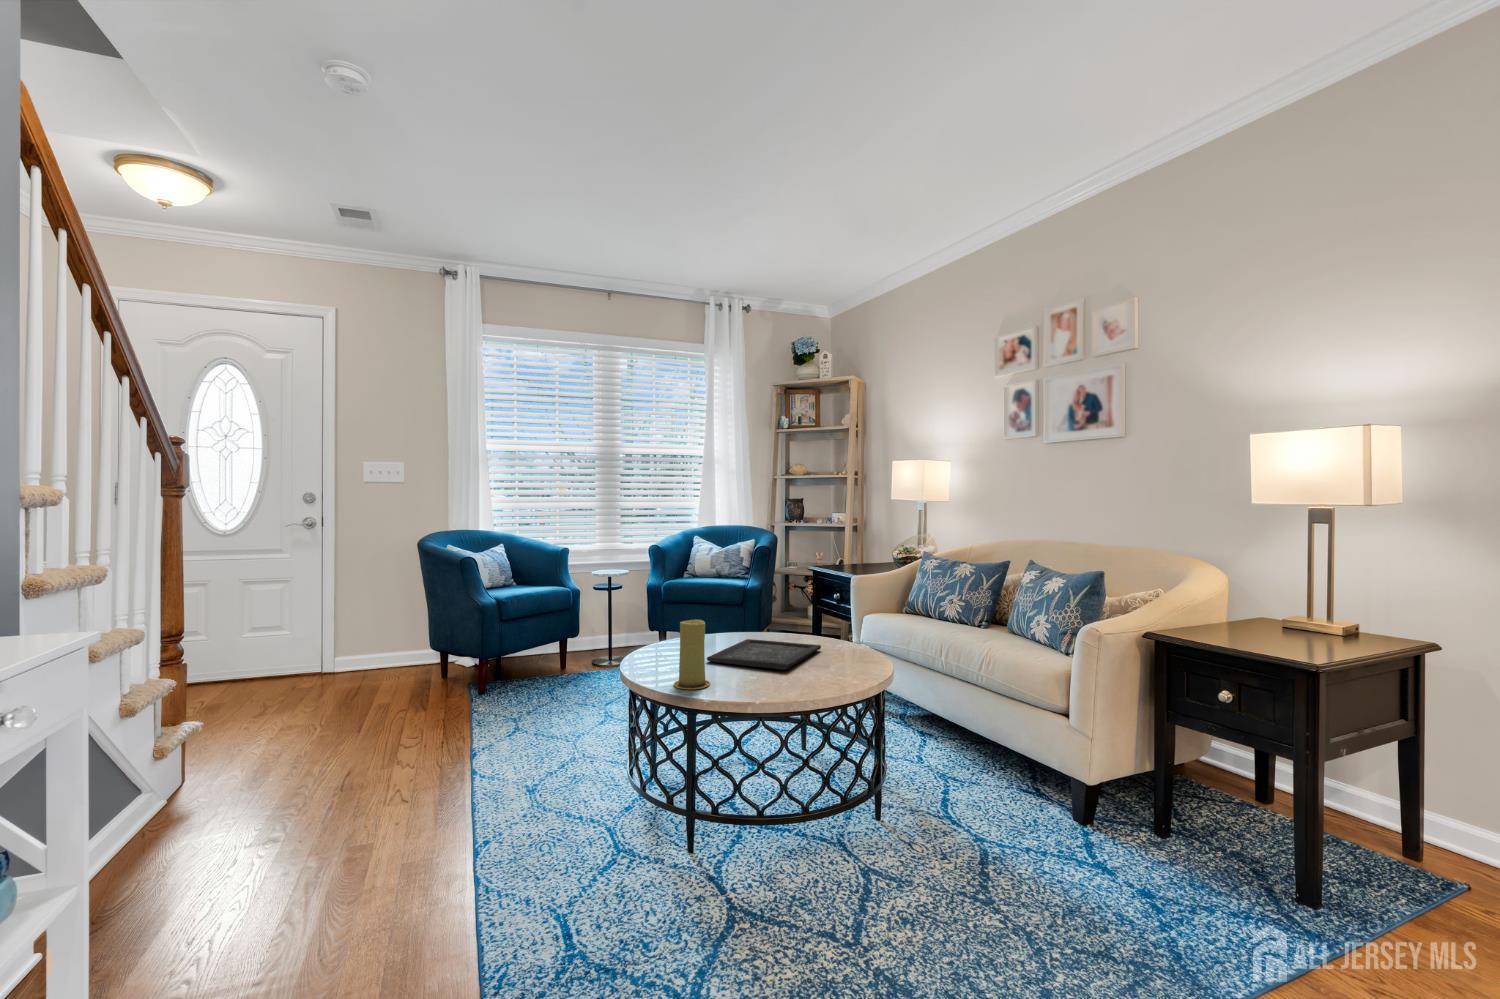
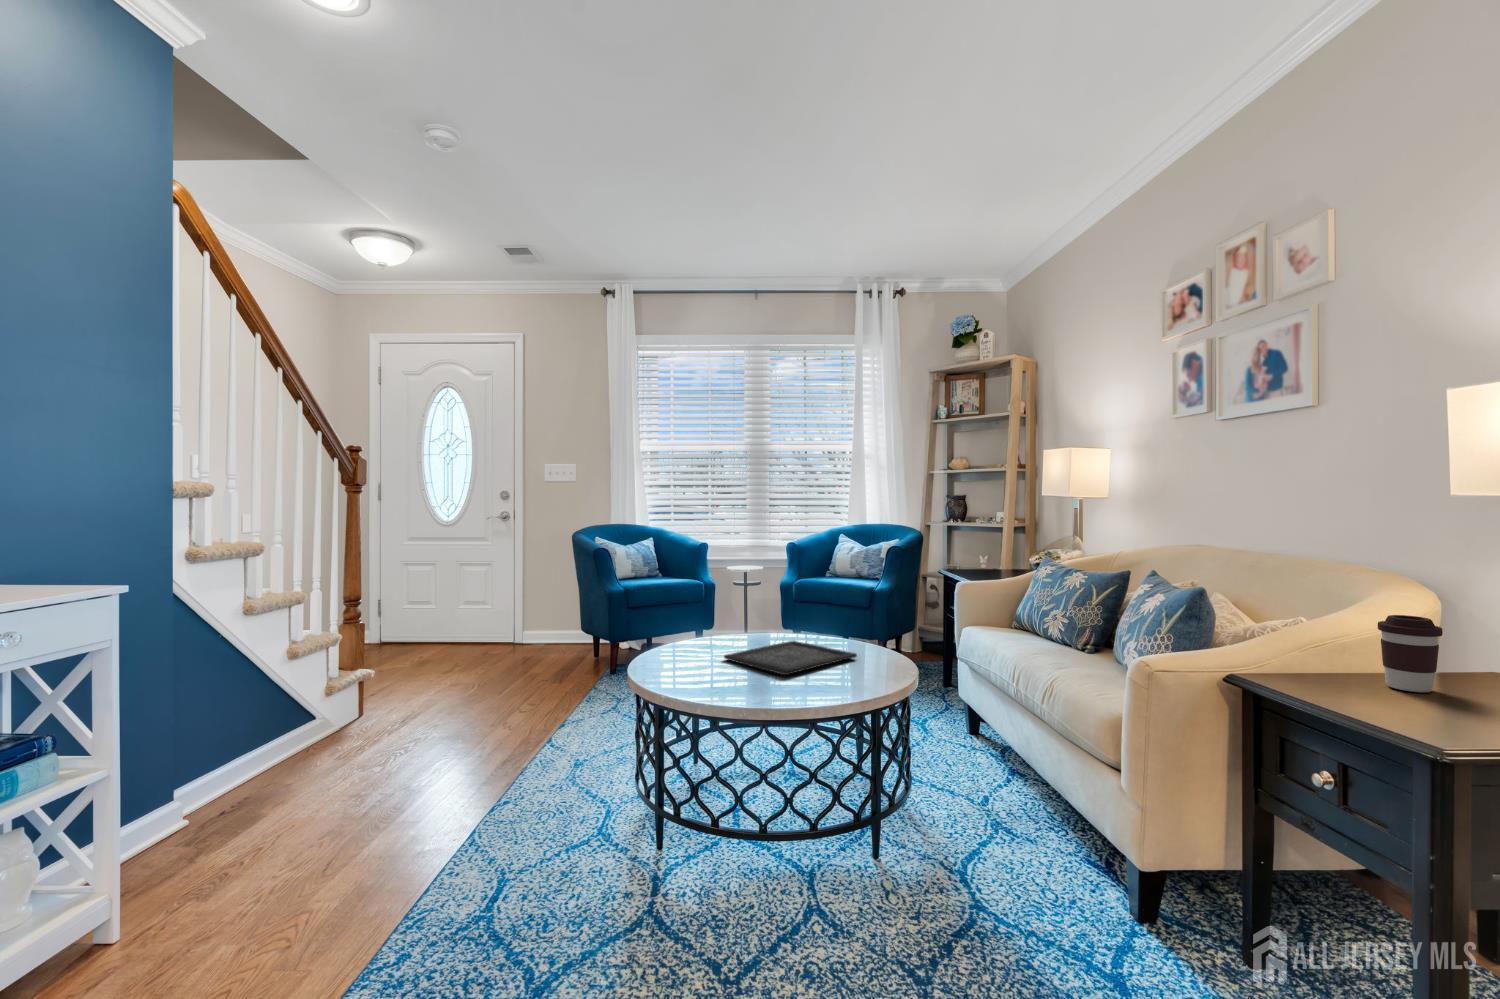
coffee cup: none [1228,583,1267,634] -> present [1378,615,1443,692]
candle: present [674,620,710,689] -> none [660,615,697,685]

